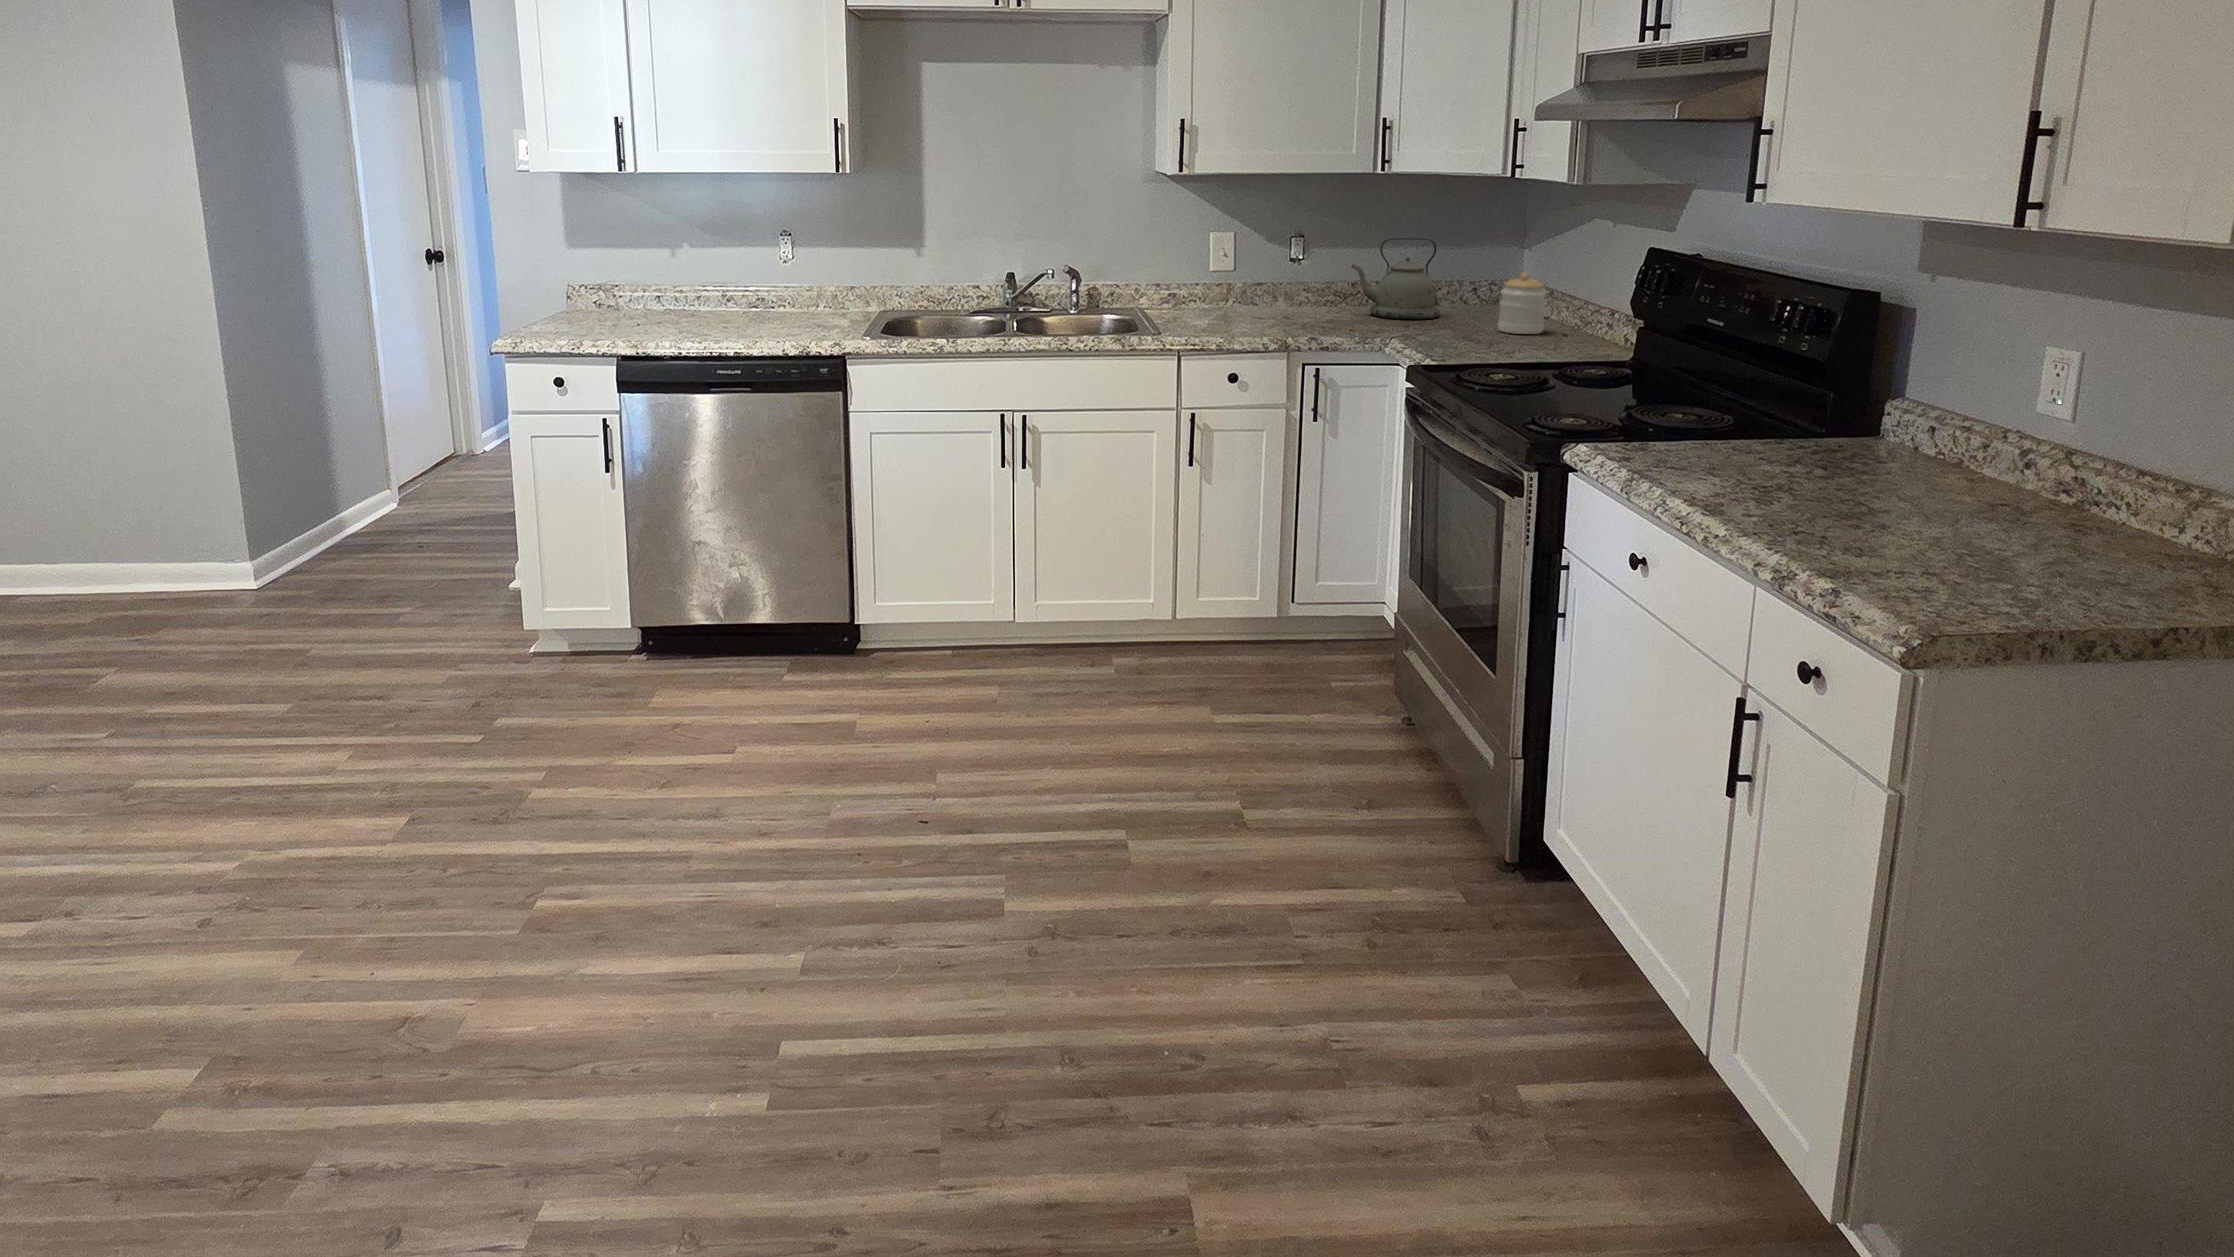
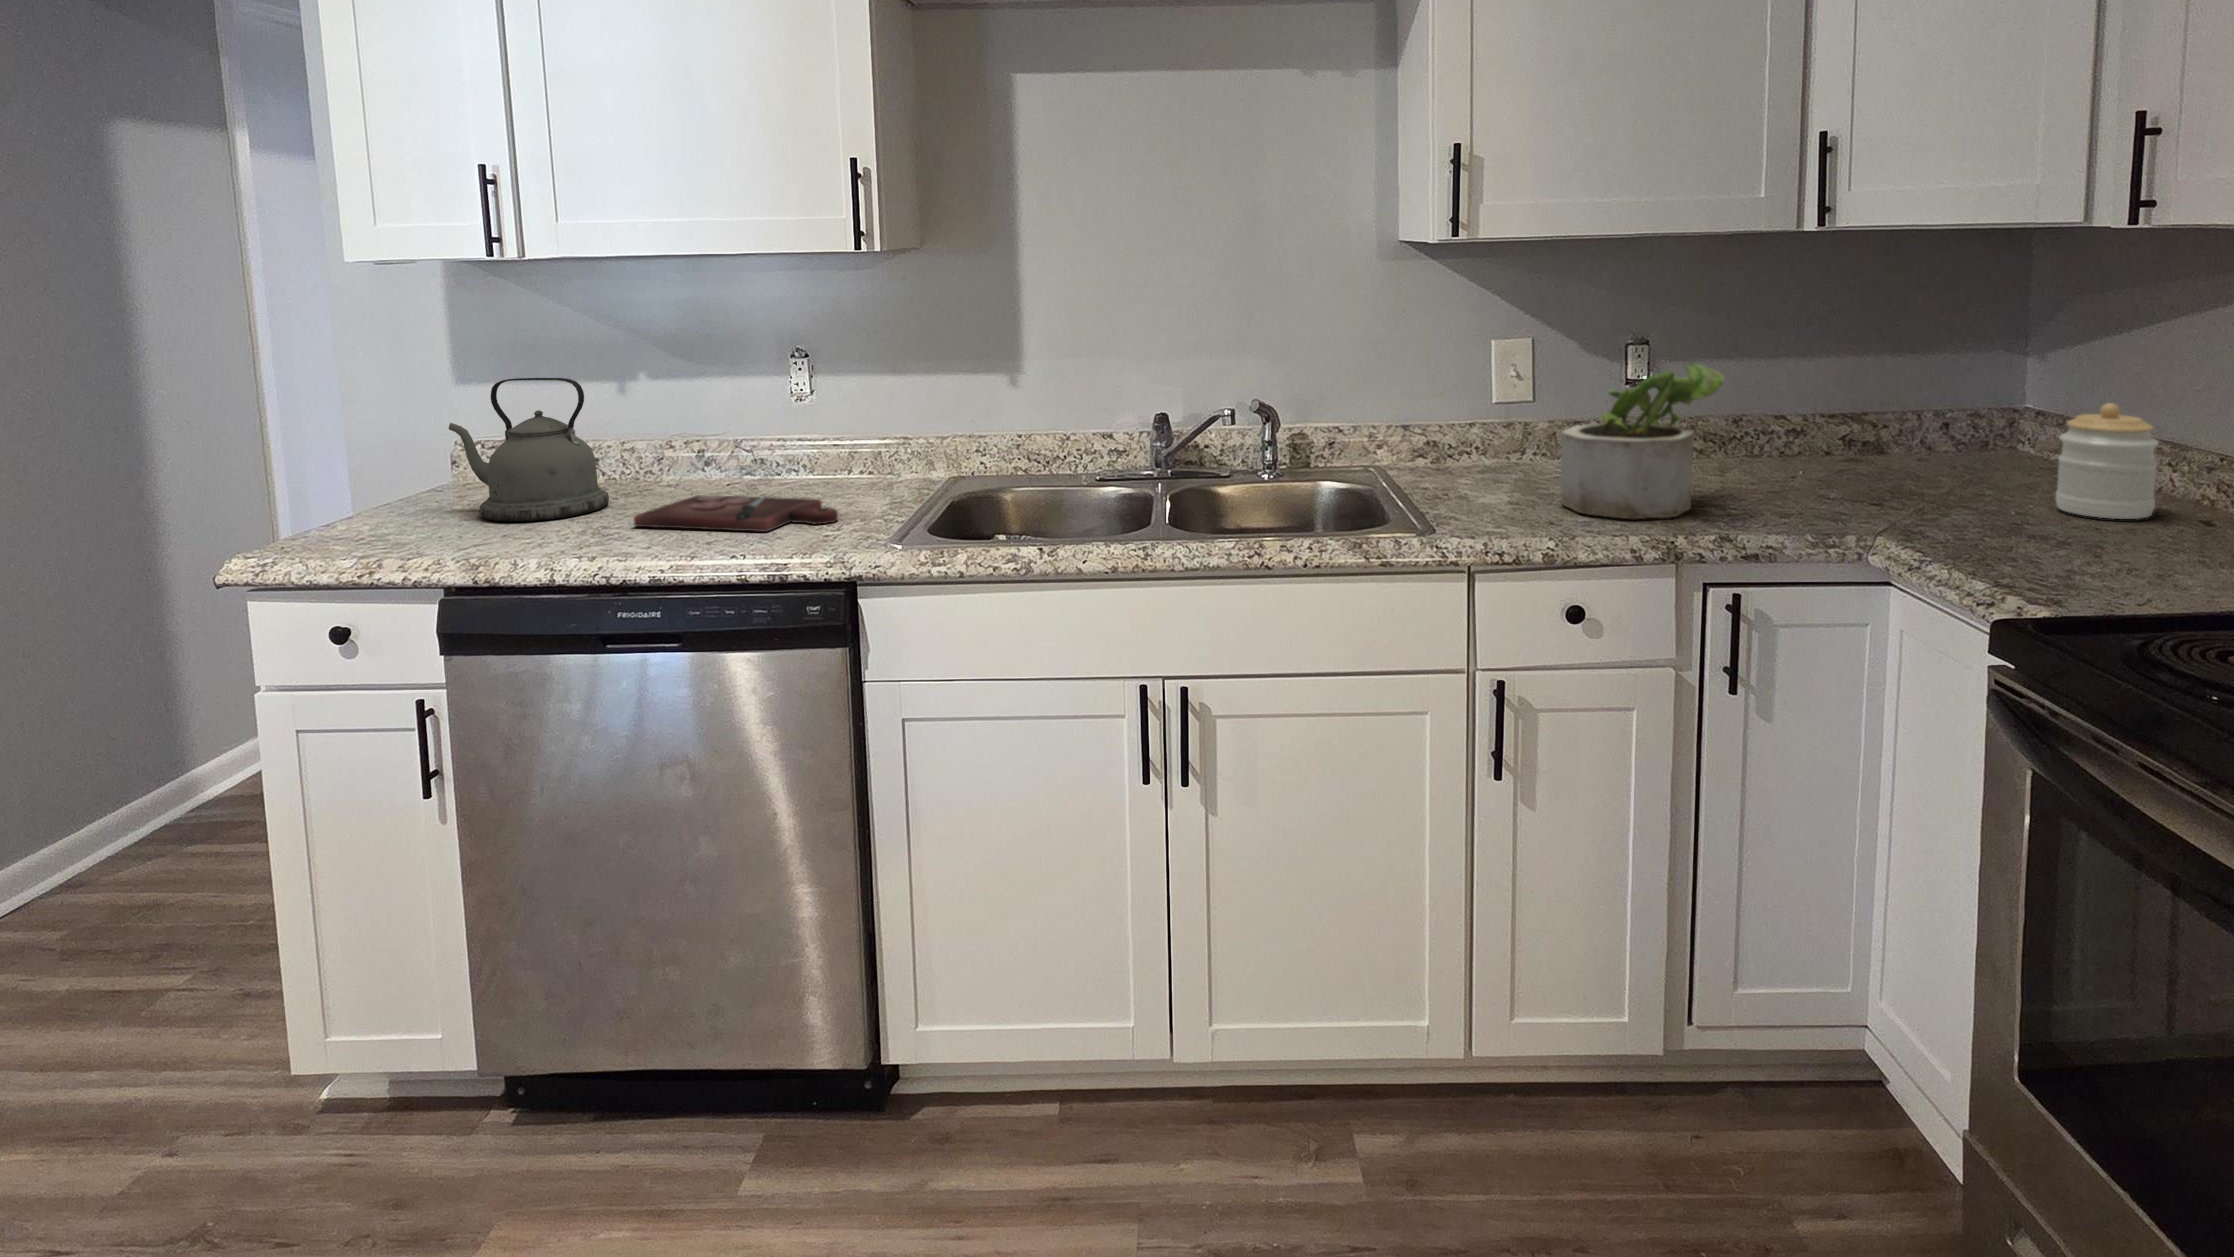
kettle: present [1352,238,1440,319] -> present [449,378,609,521]
potted plant: none [1237,247,1325,332] -> present [1561,363,1724,519]
cutting board: none [705,316,824,333] -> present [634,495,838,532]

